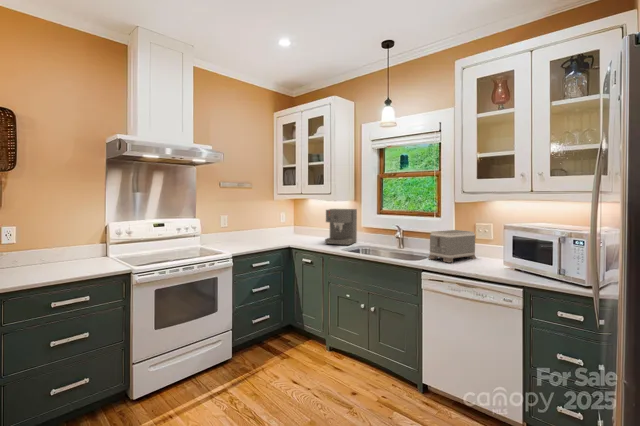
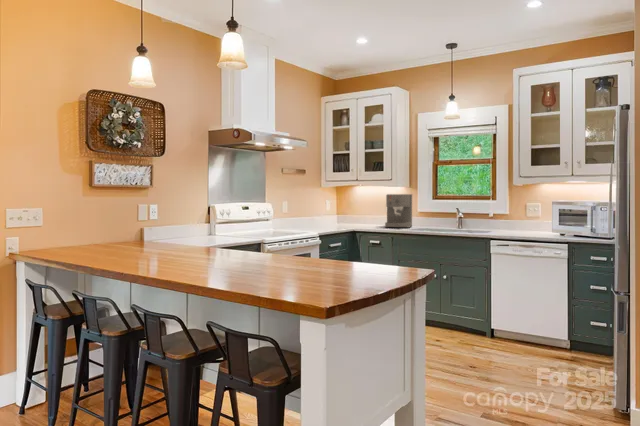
toaster: present [428,230,476,262] -> none [491,209,529,233]

